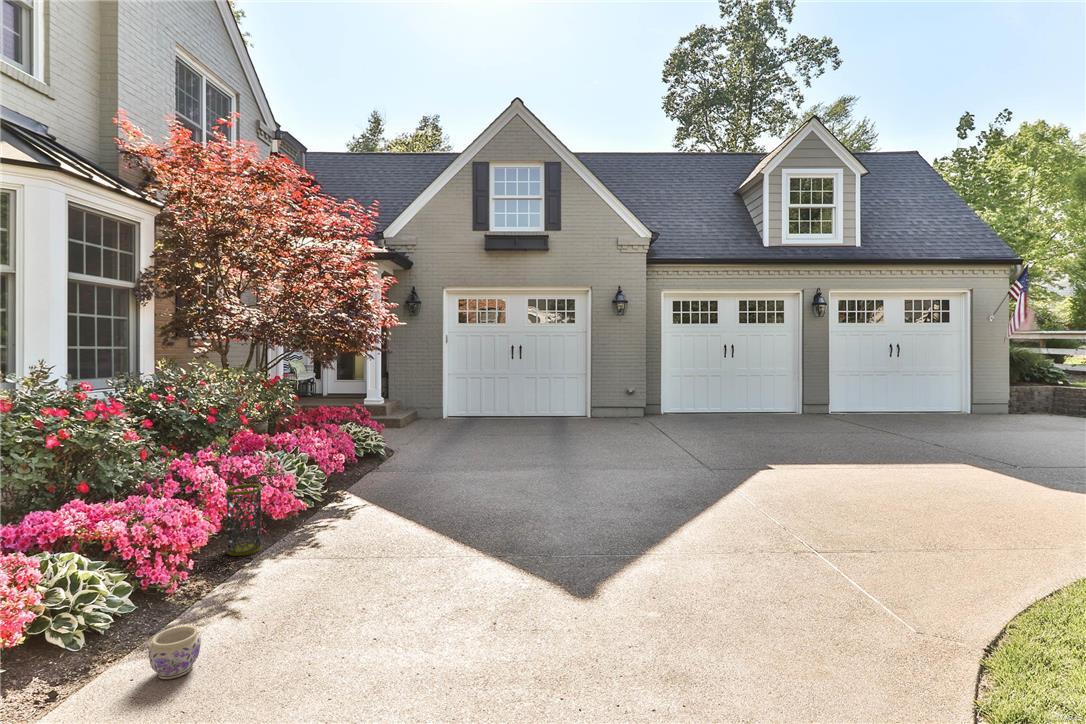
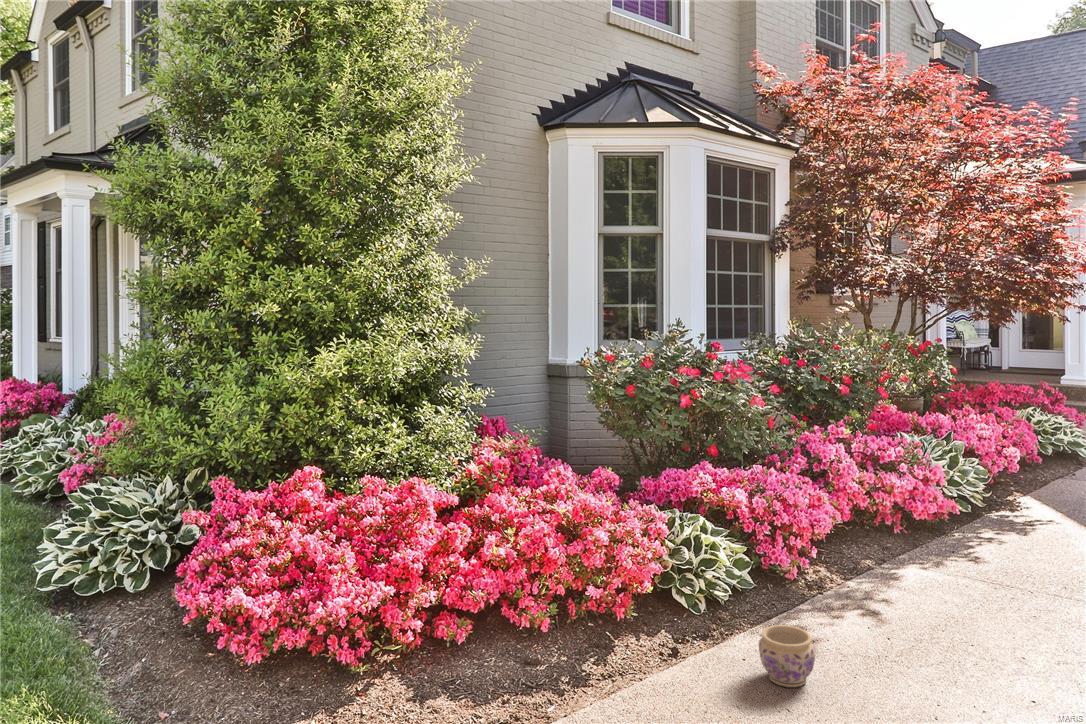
trash can: present [226,484,261,556] -> none [856,470,901,562]

